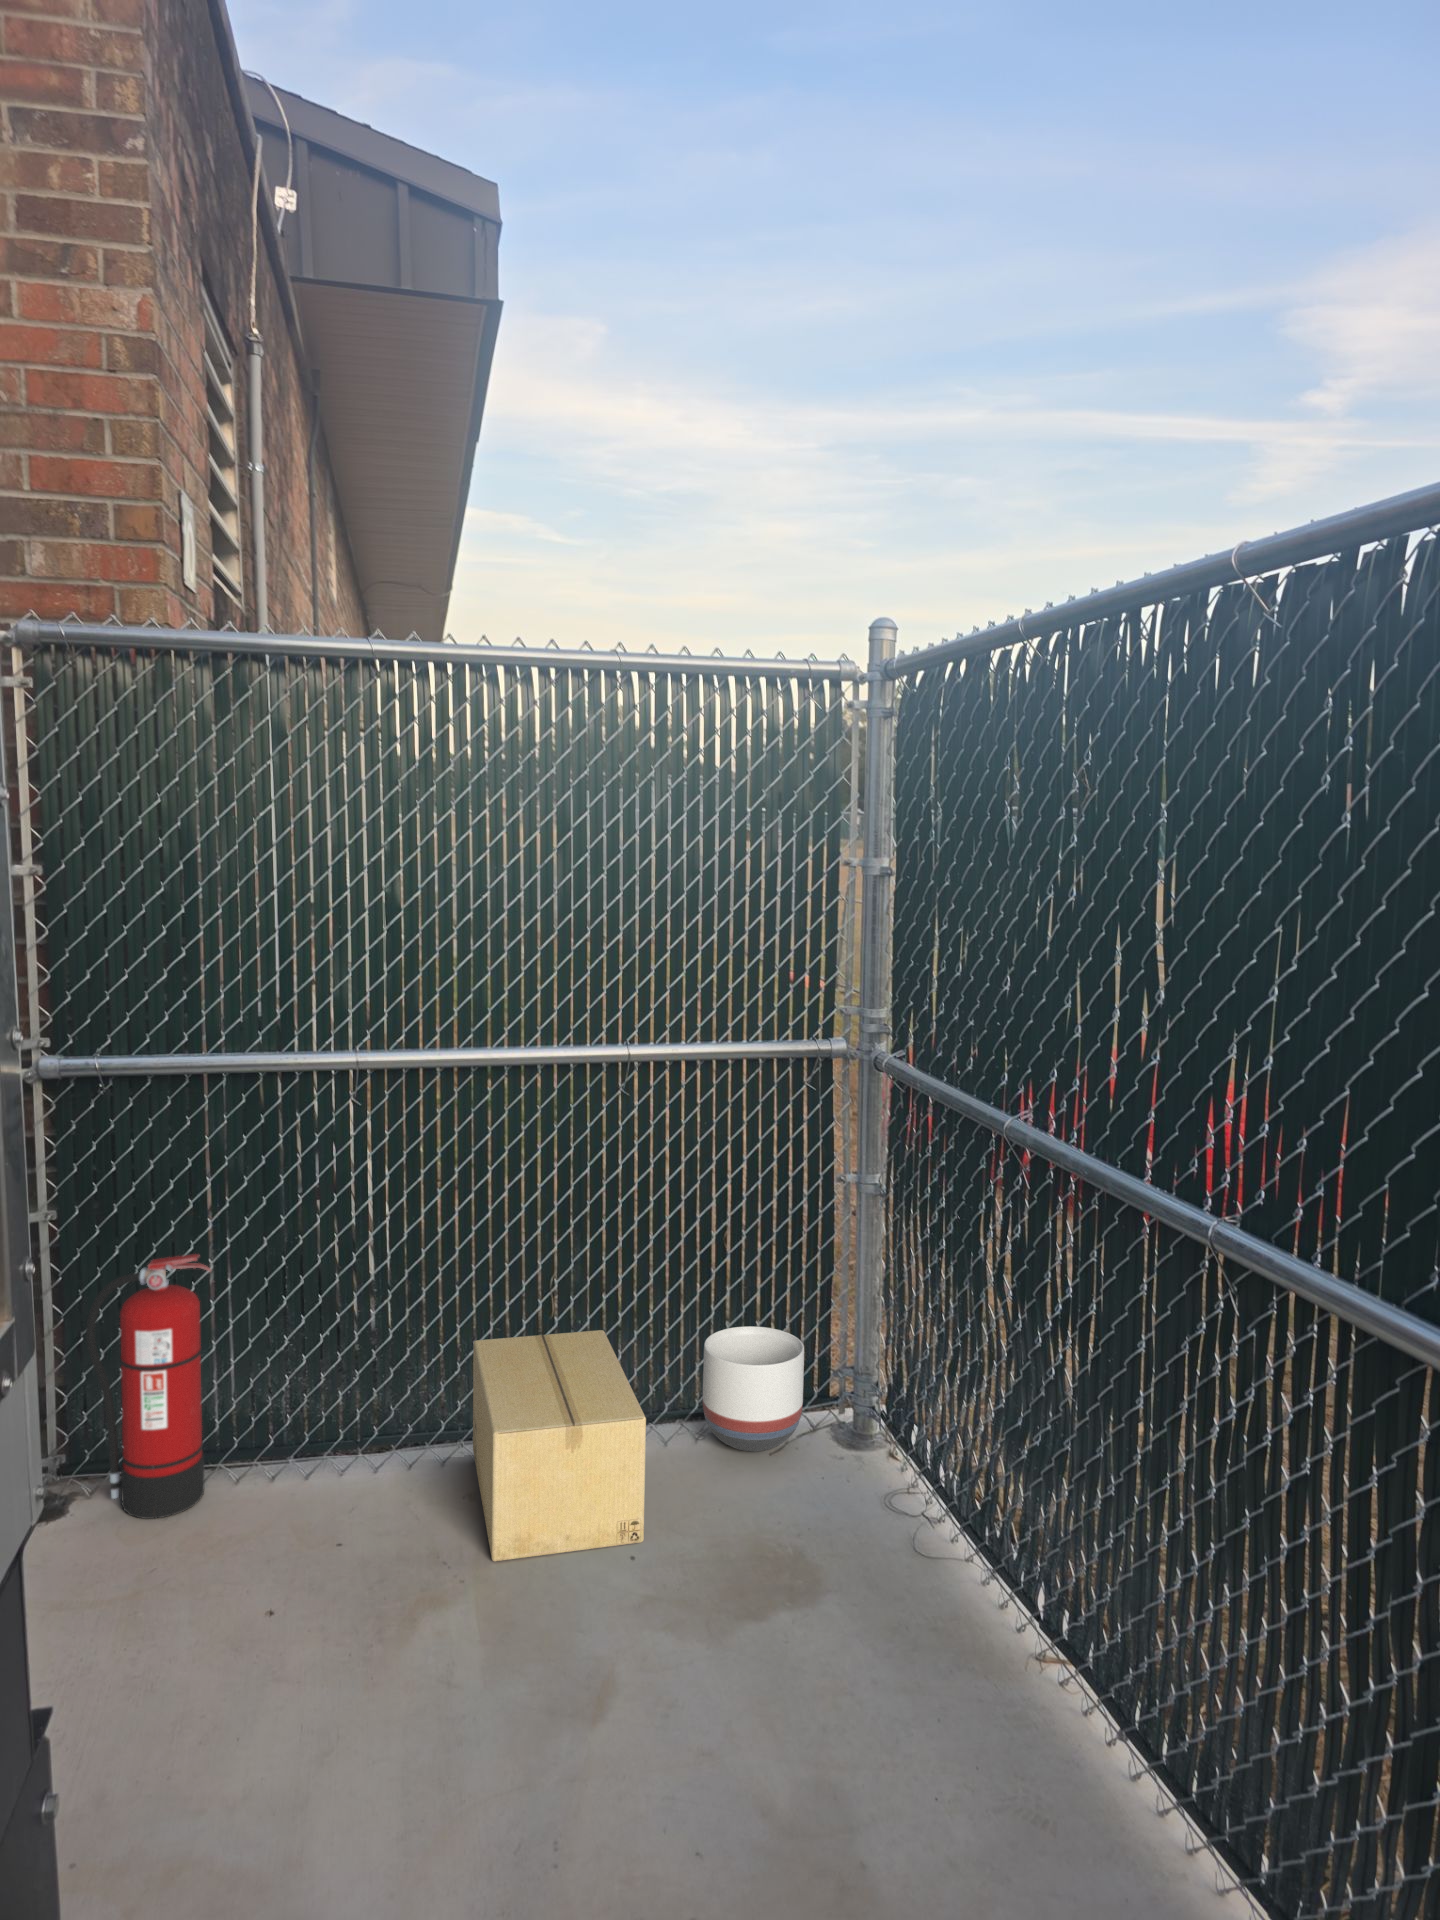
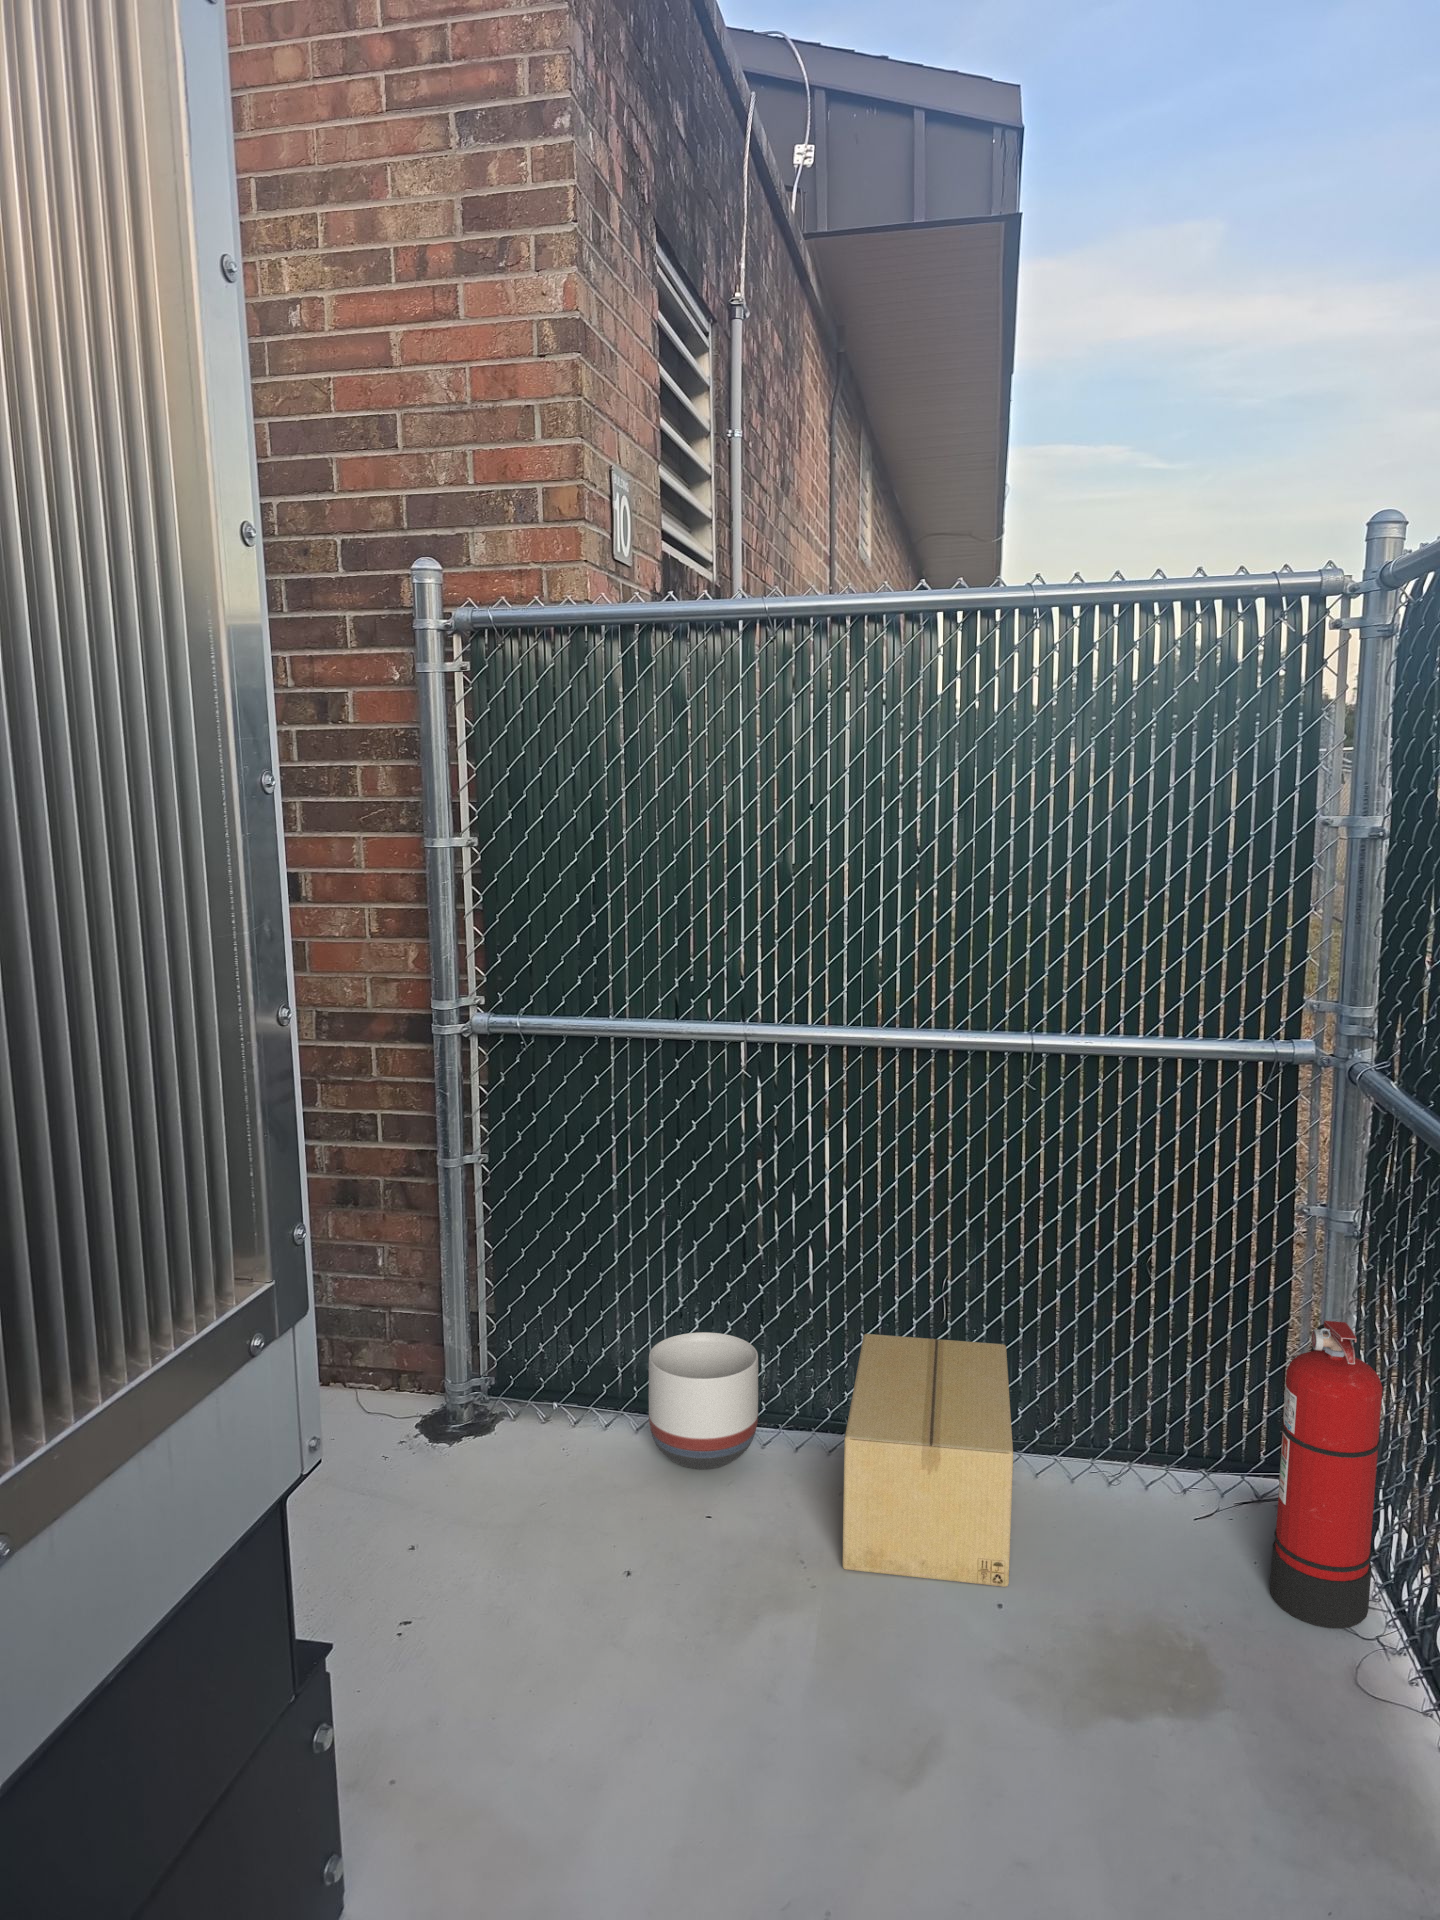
fire extinguisher: present [86,1254,211,1519] -> present [1270,1321,1383,1629]
planter: present [703,1326,804,1451] -> present [649,1332,758,1469]

